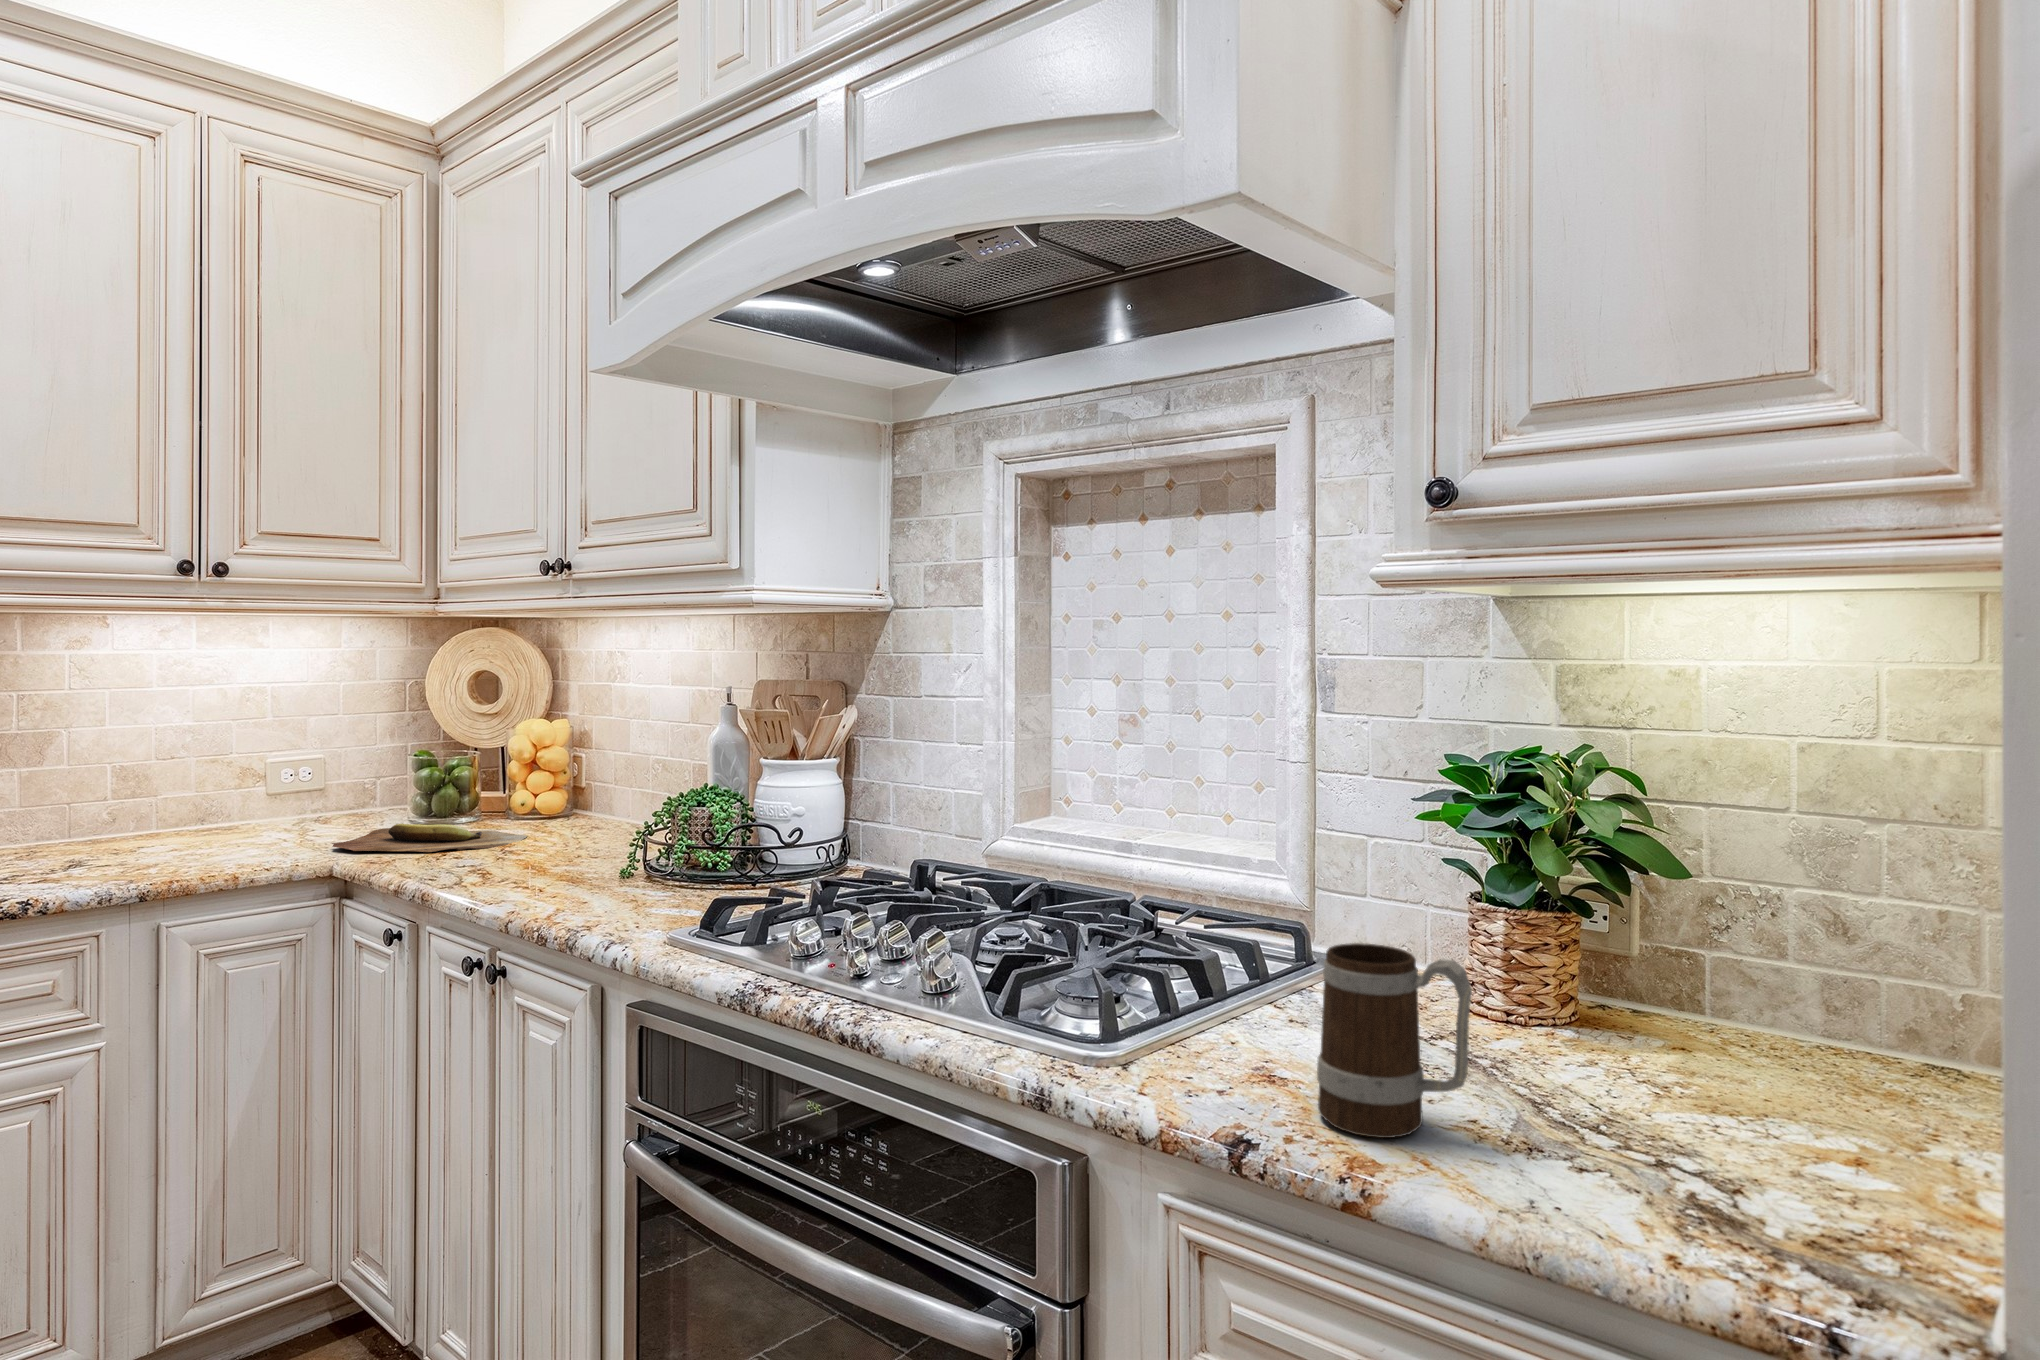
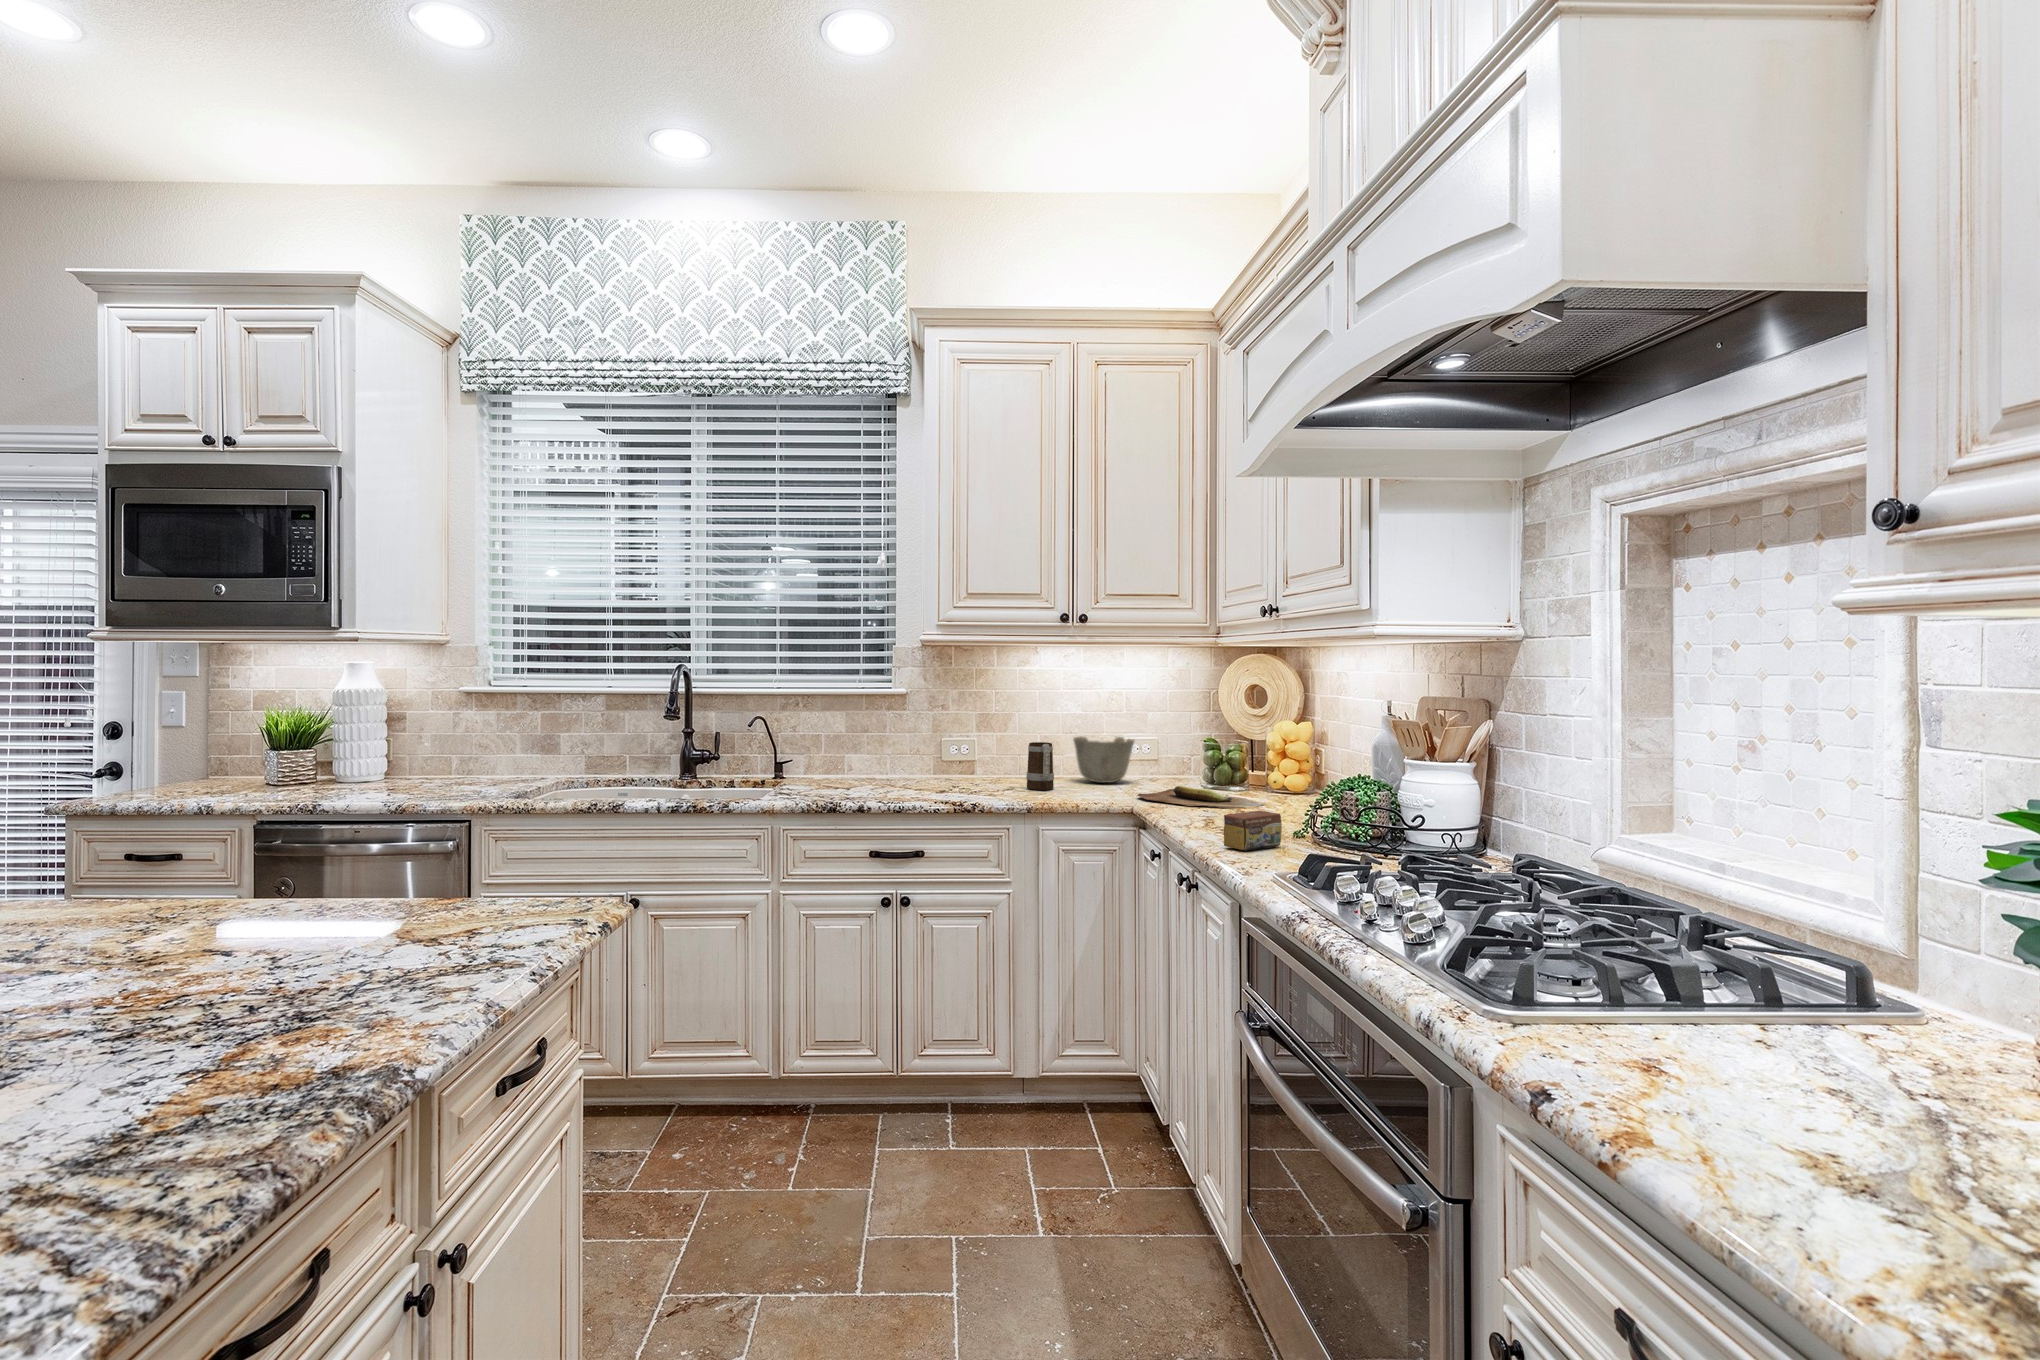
ceramic bowl: none [187,758,297,833] -> present [1073,736,1134,783]
tea box: none [560,847,632,907] -> present [1224,811,1282,850]
mug: present [1317,943,1472,1138] -> present [1026,742,1054,790]

